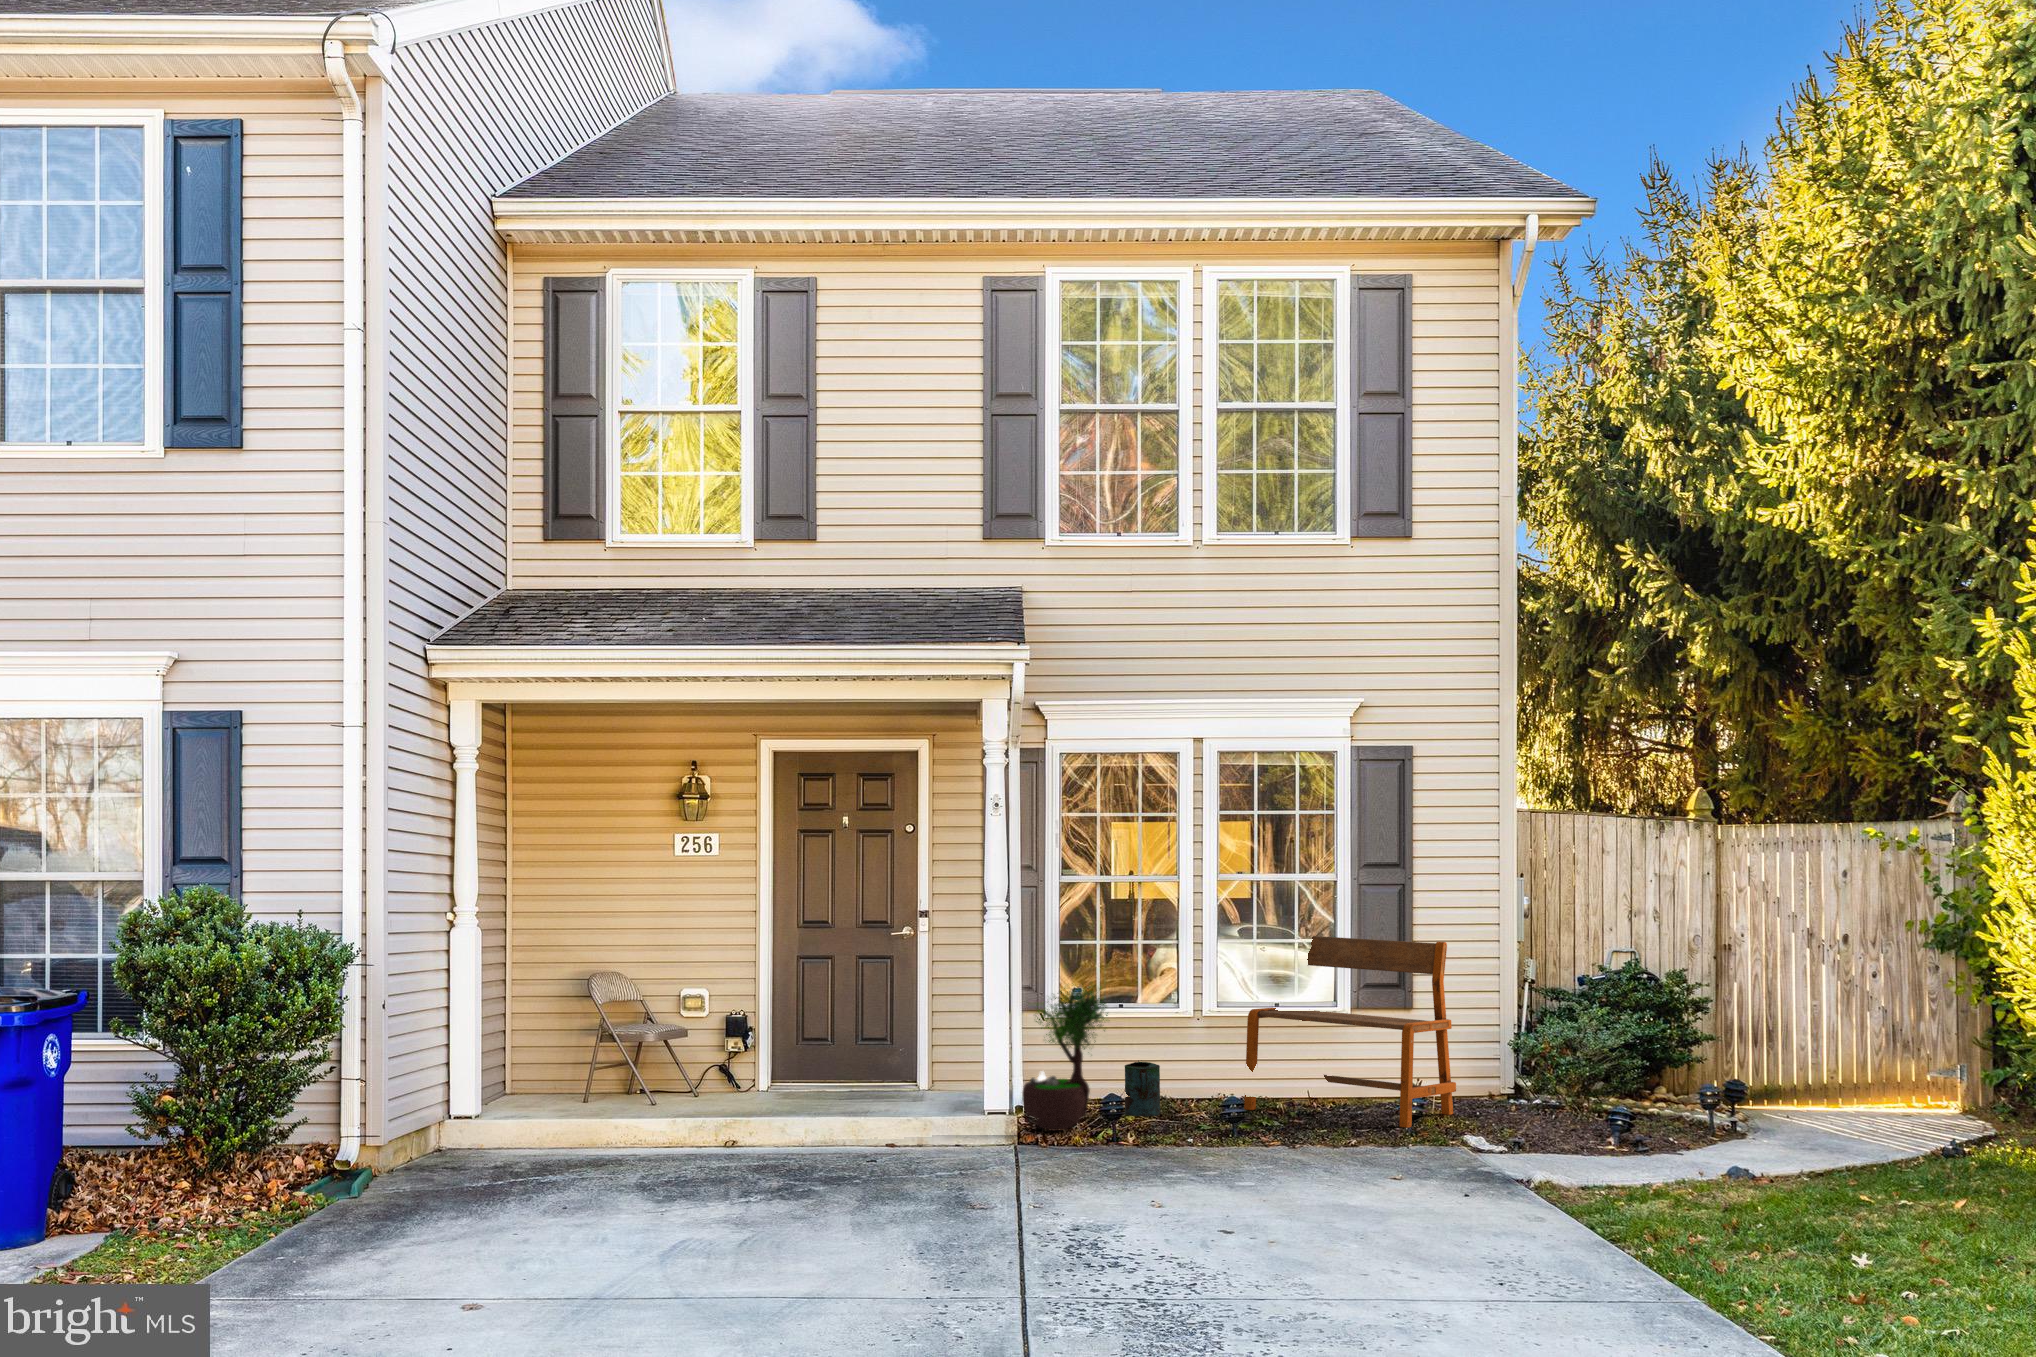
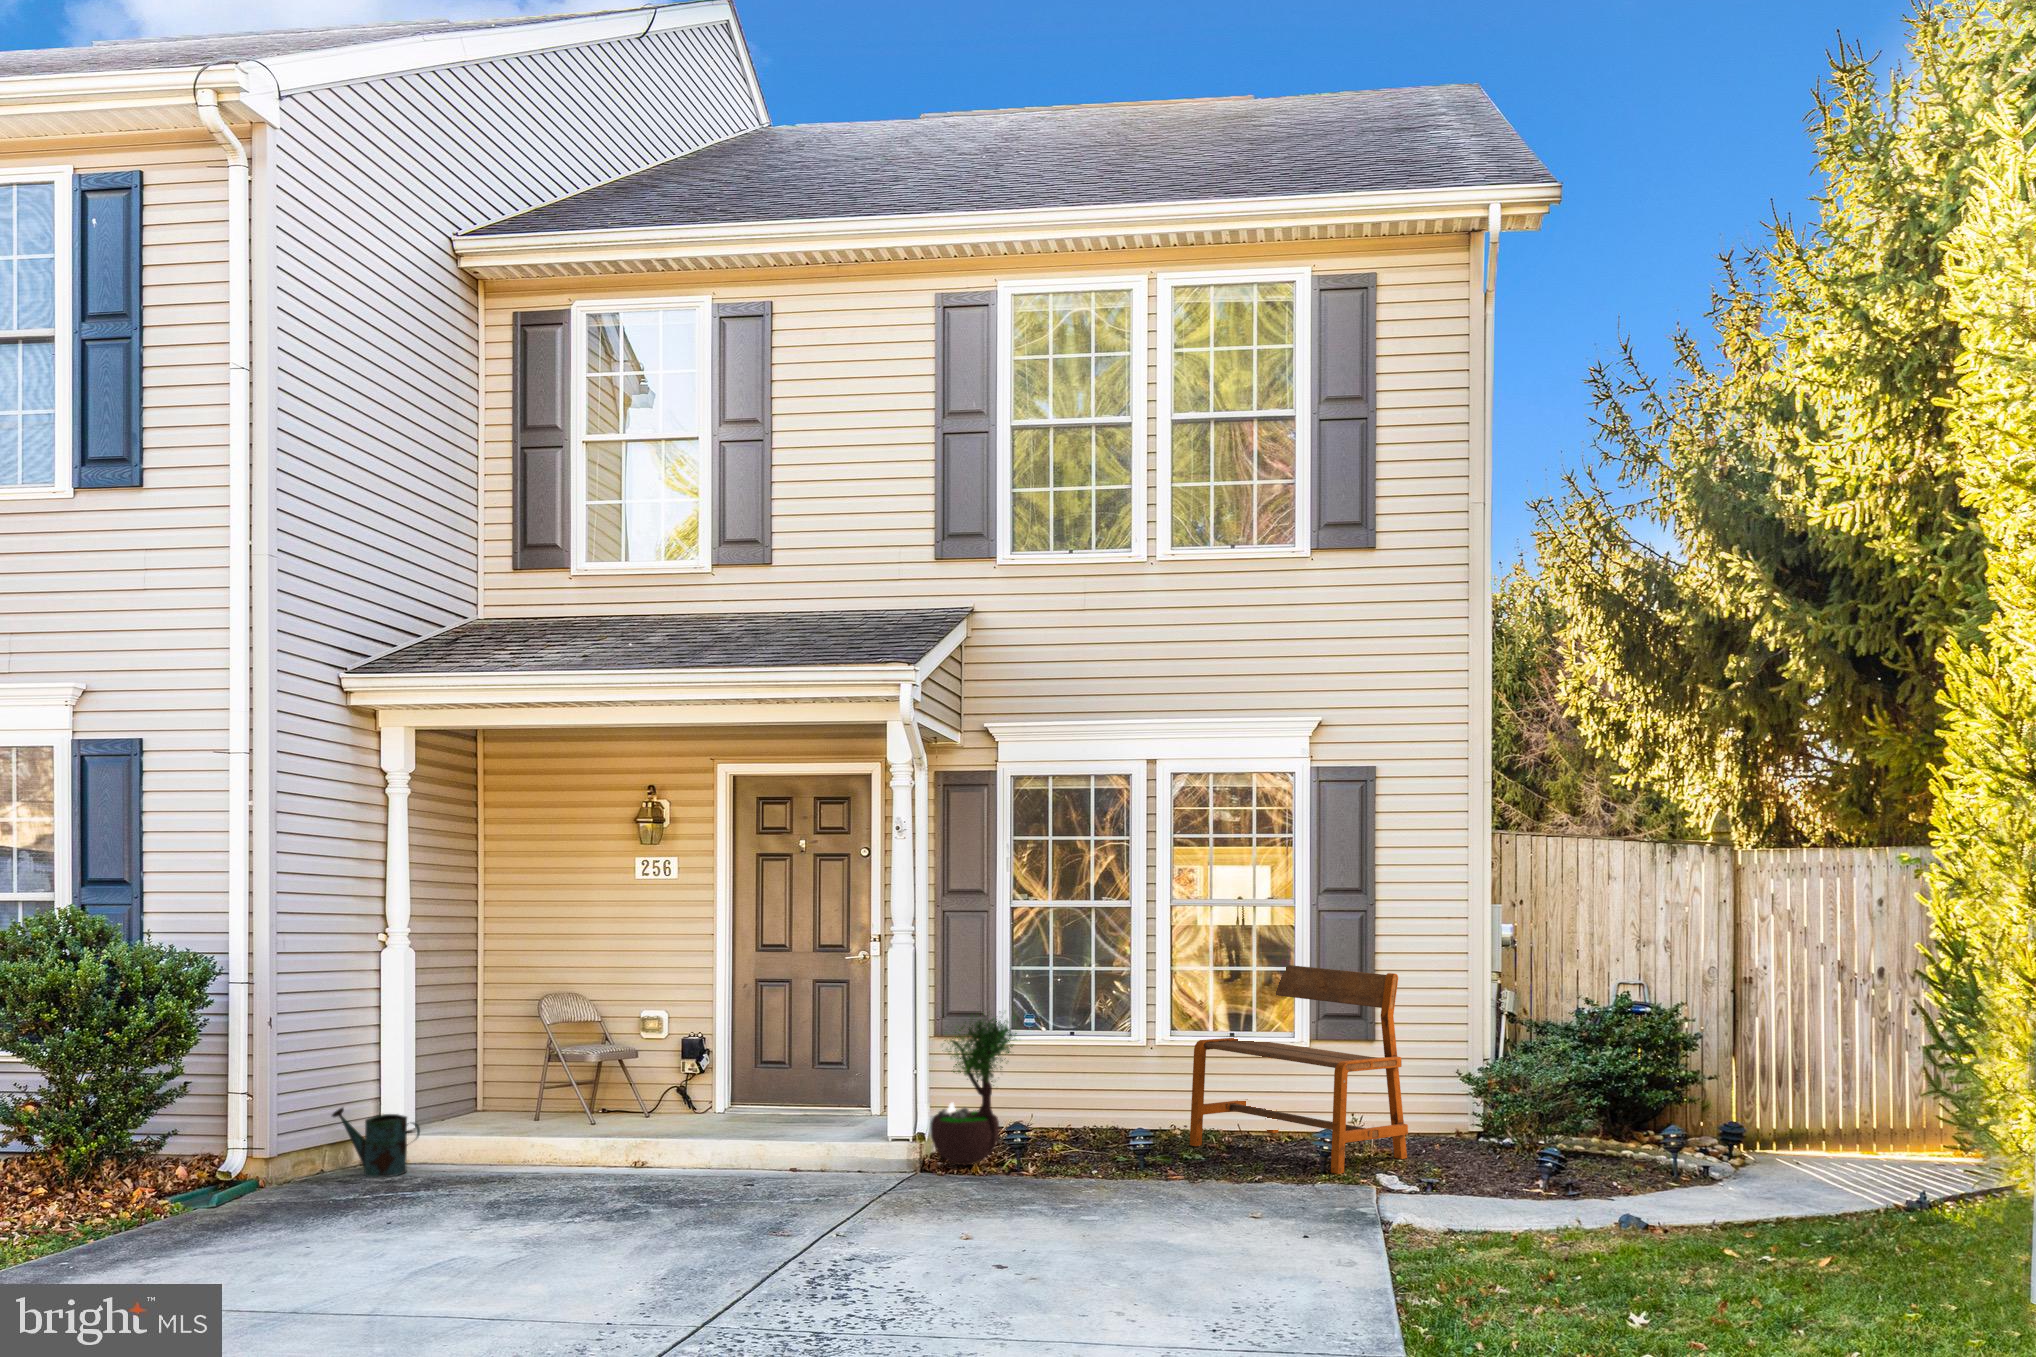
watering can: present [1125,1061,1160,1116] -> present [332,1108,420,1177]

